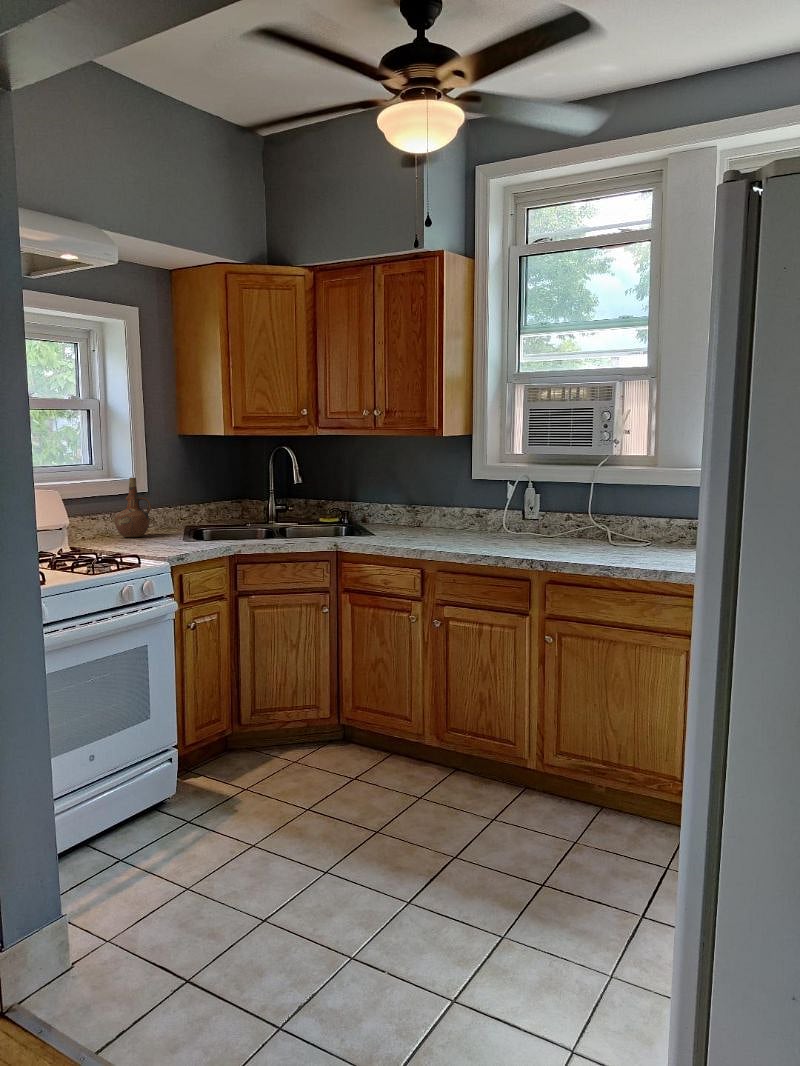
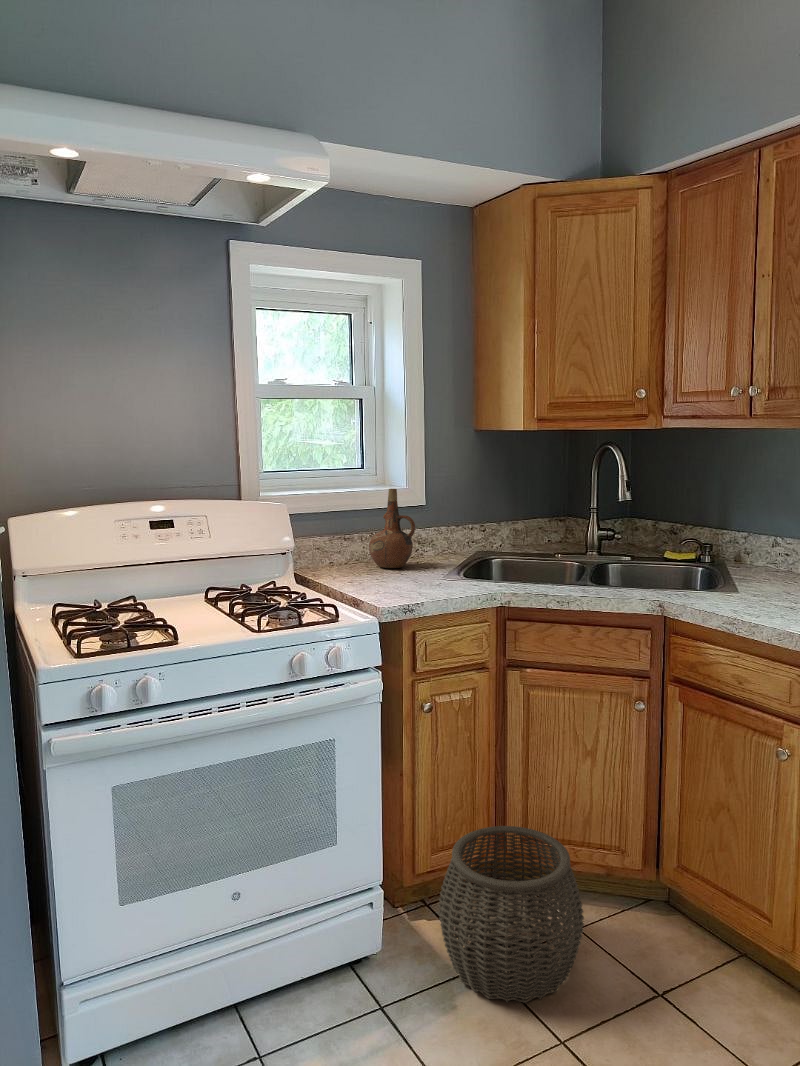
woven basket: none [214,696,310,800] -> present [438,826,584,1003]

